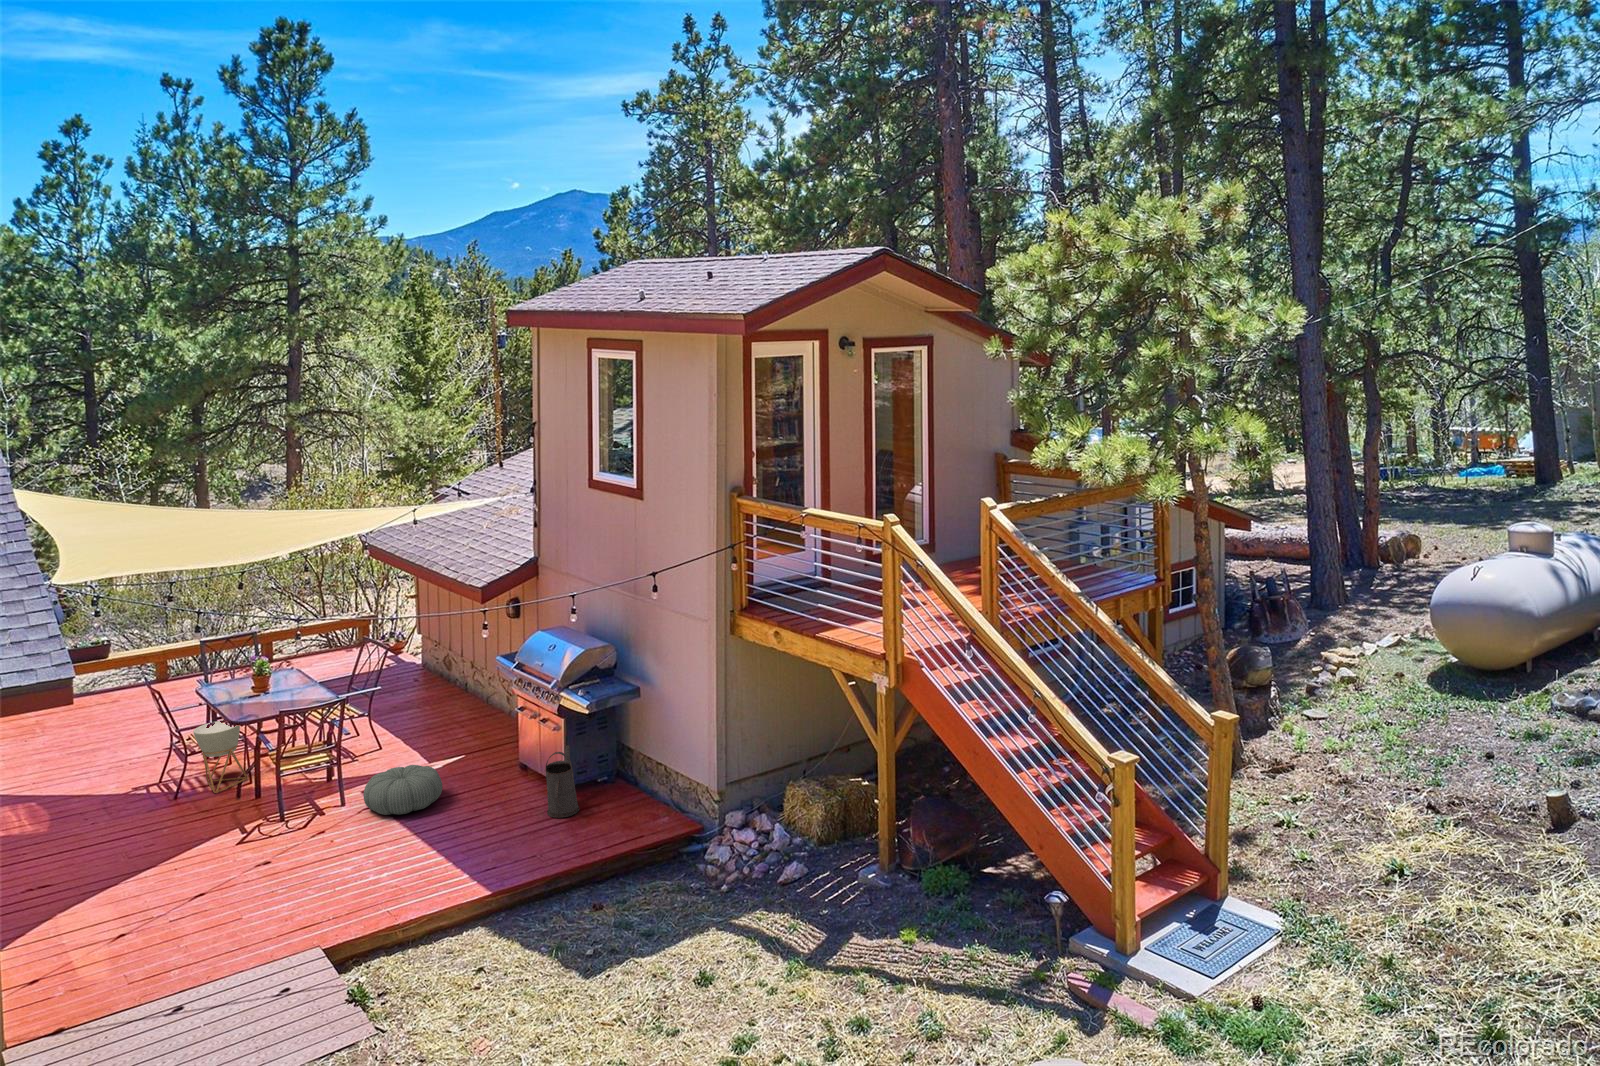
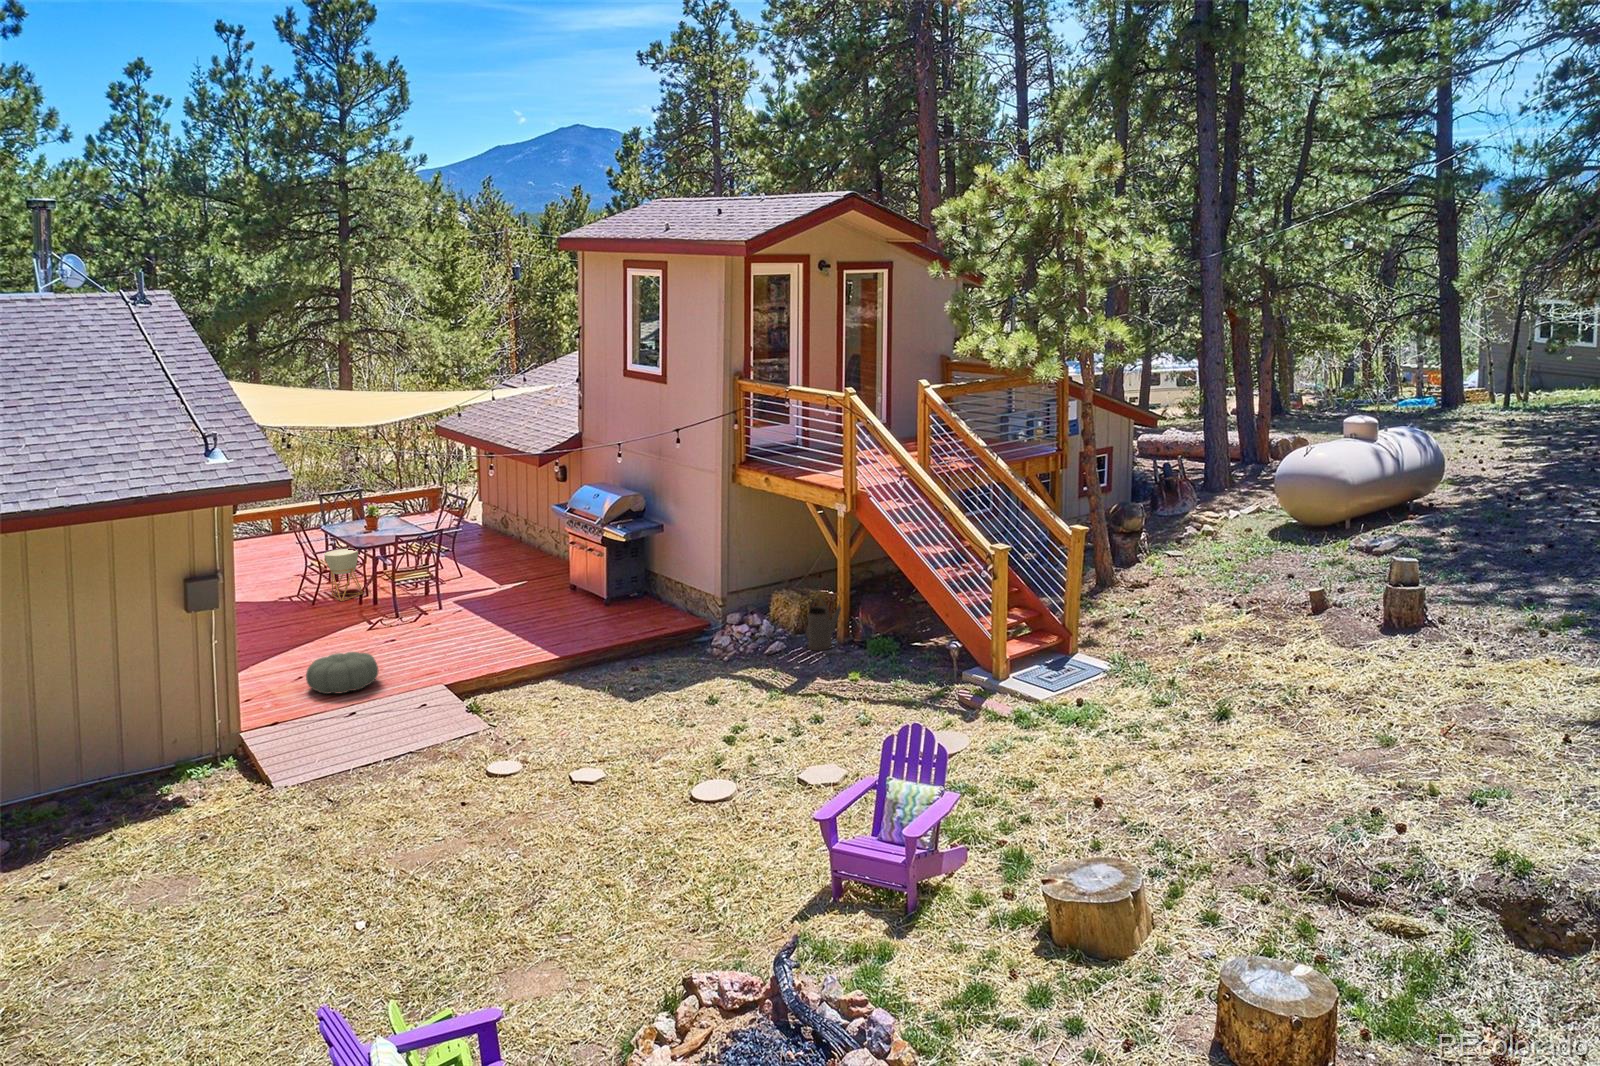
watering can: present [546,745,579,818] -> present [806,598,841,651]
pouf: present [364,765,443,815] -> present [306,652,378,694]

